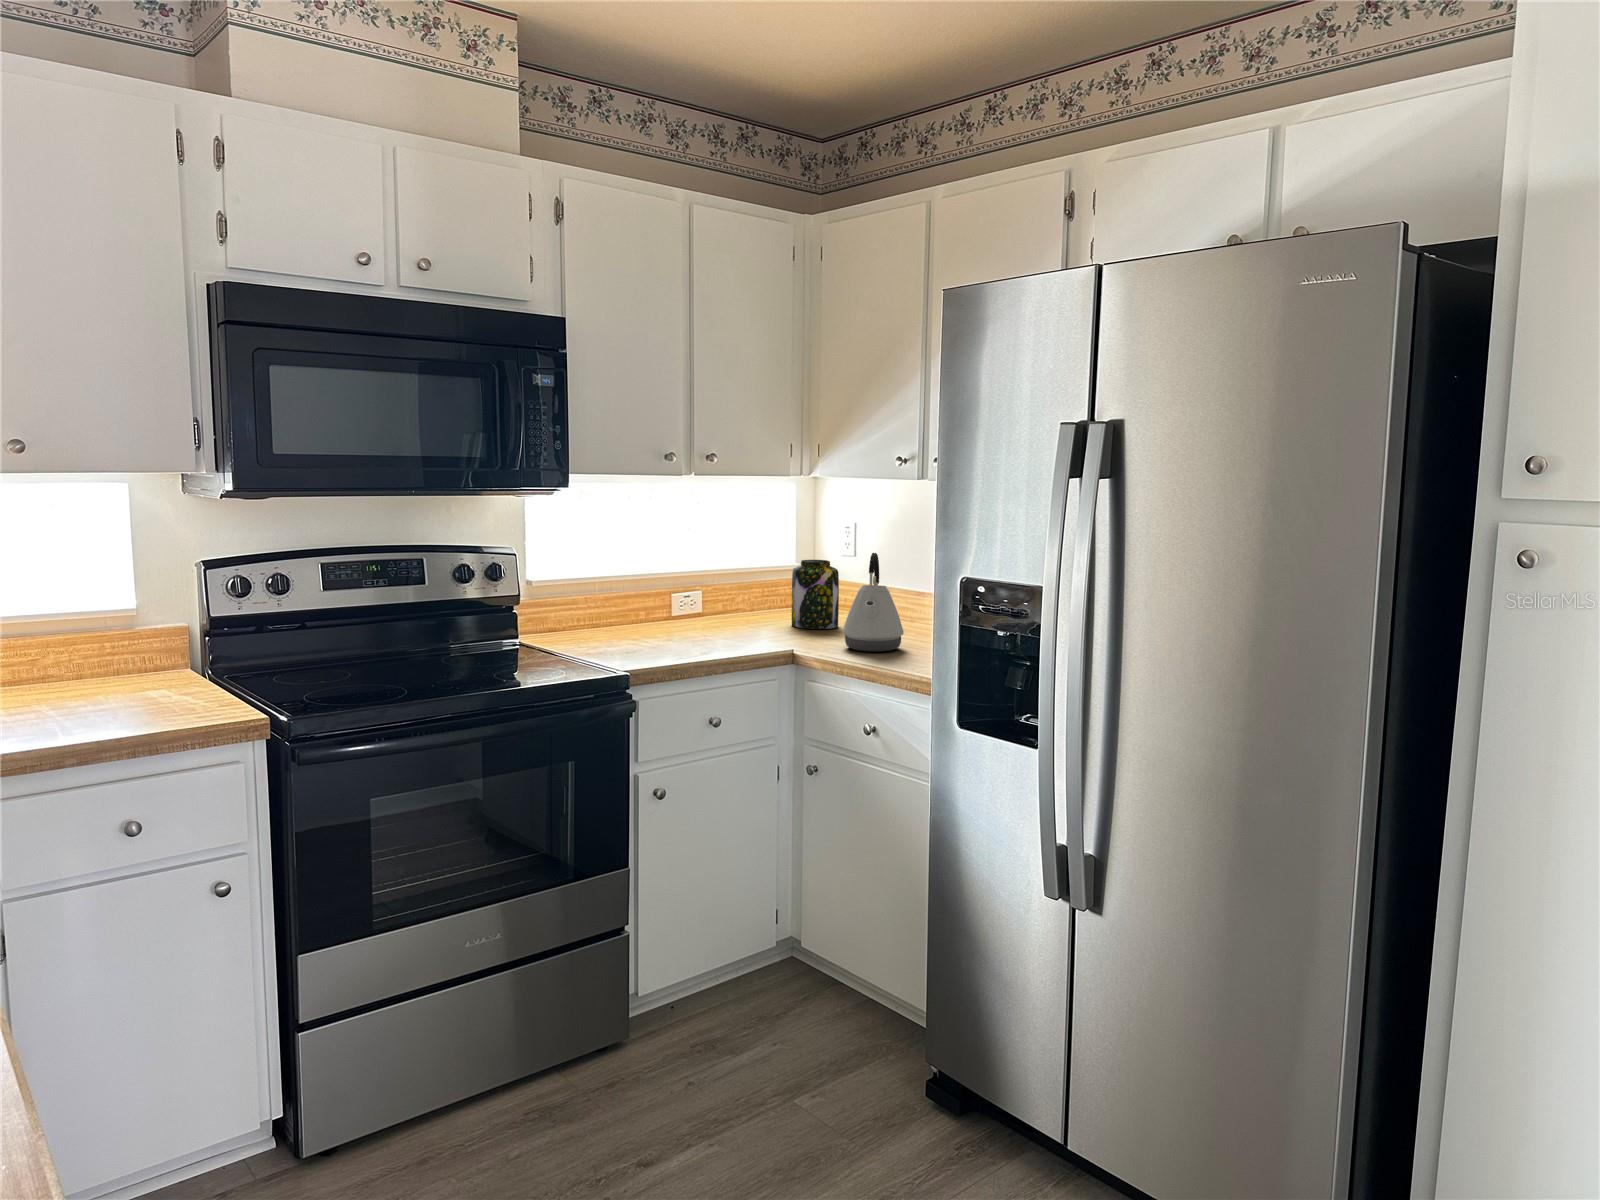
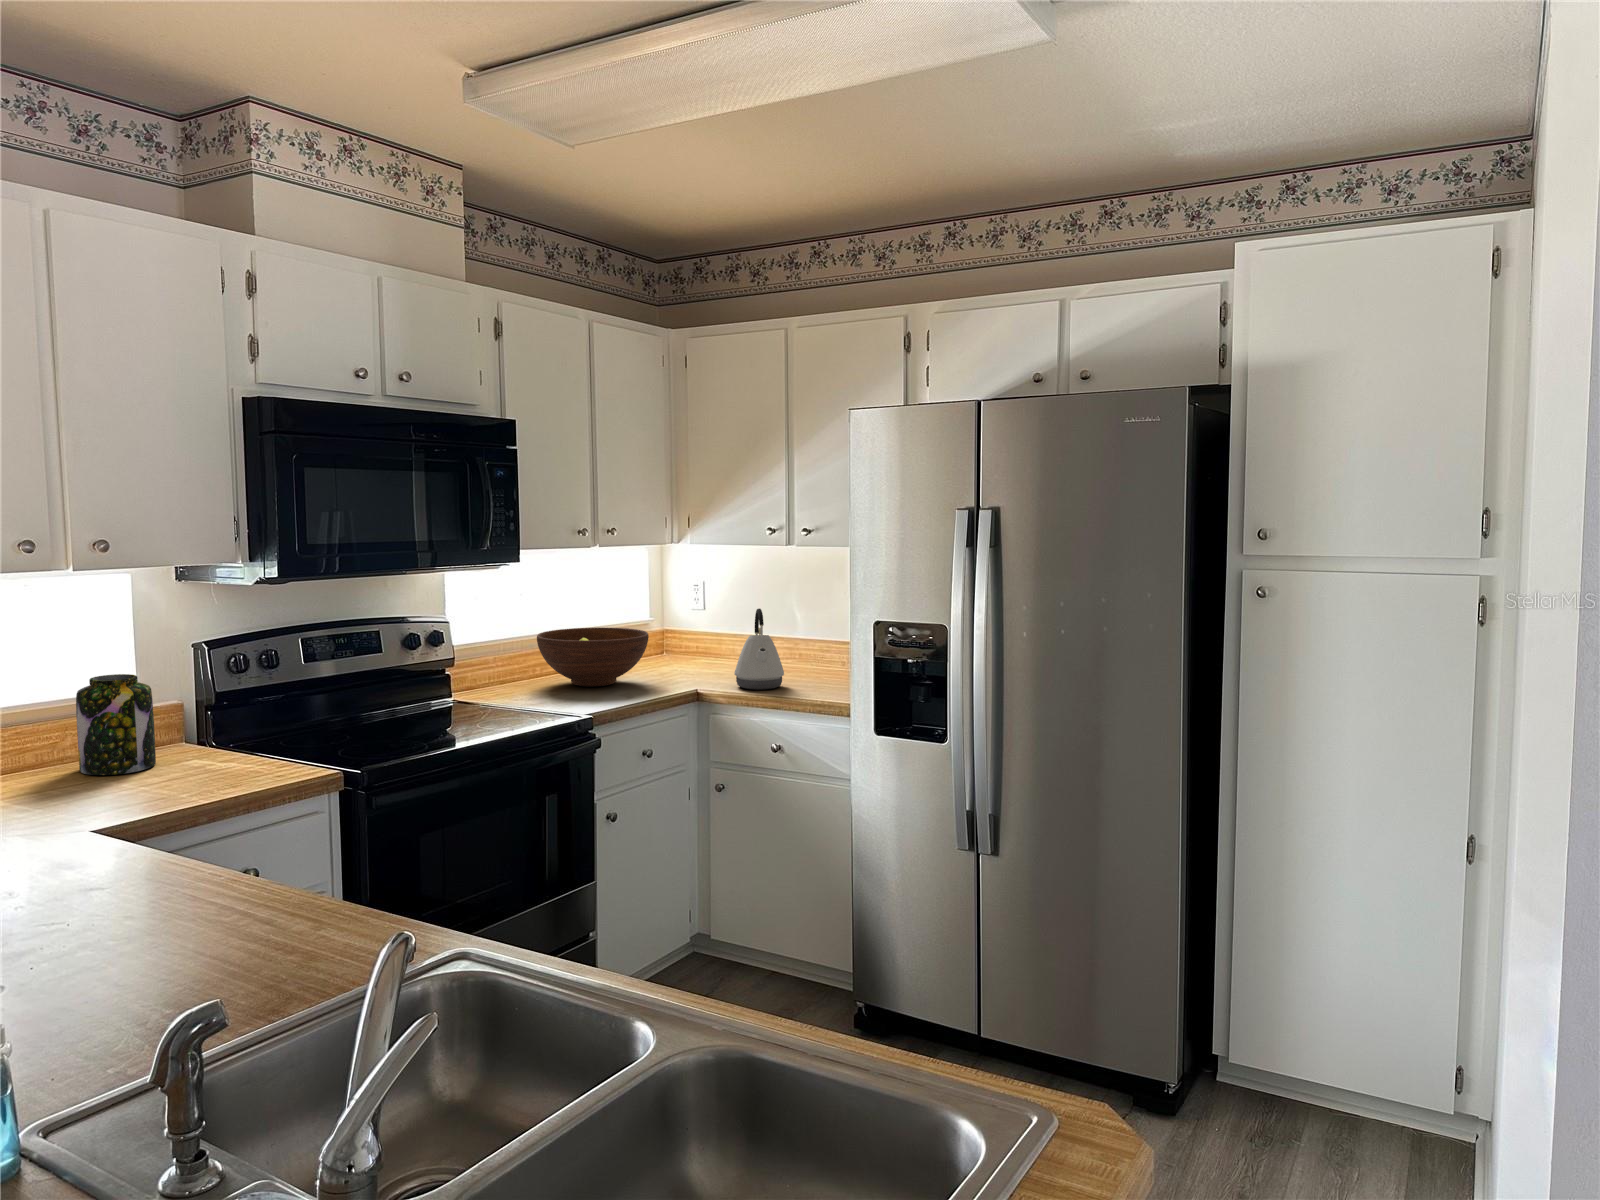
jar: present [792,560,839,629] -> present [76,674,156,775]
fruit bowl: none [626,570,753,637] -> present [537,628,649,687]

